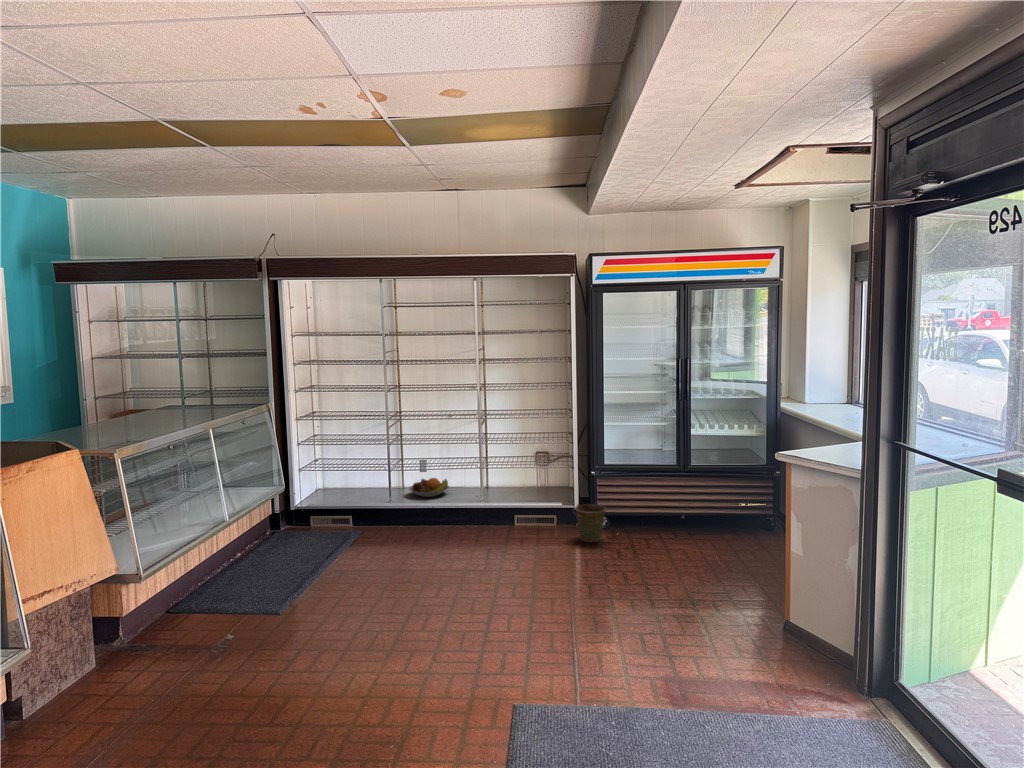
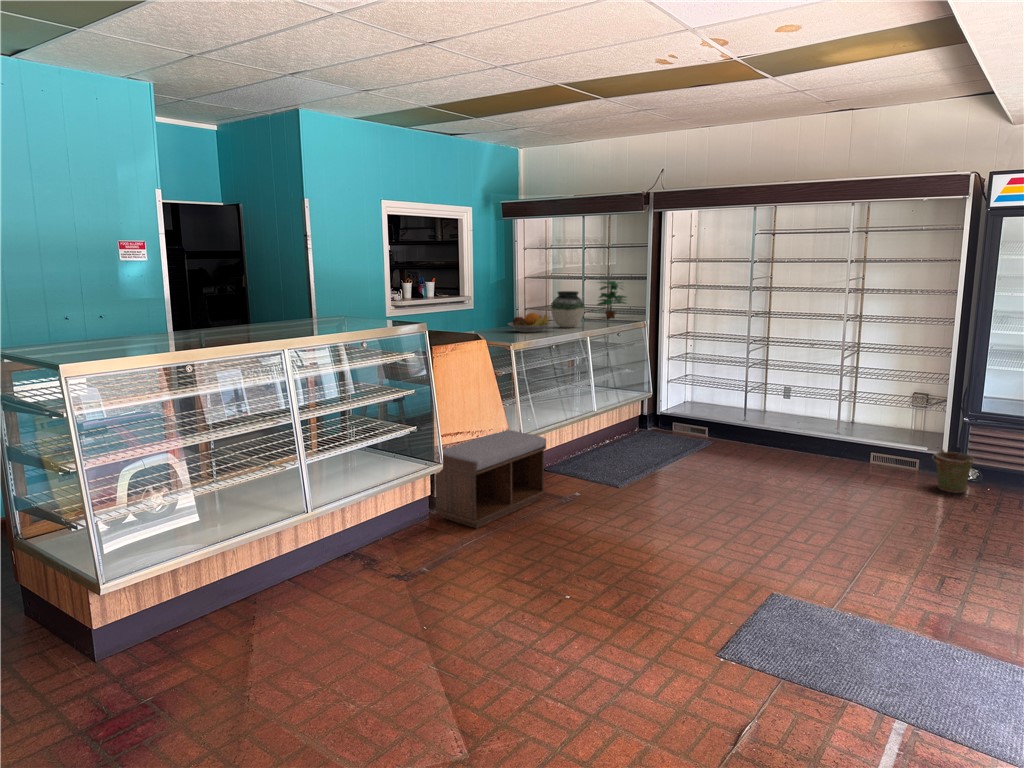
potted plant: none [196,359,237,403] -> present [598,281,626,318]
vase: none [154,374,201,420] -> present [551,291,585,328]
fruit bowl: present [409,478,449,497] -> present [508,313,551,333]
bench: none [7,571,189,734] -> present [434,430,546,529]

